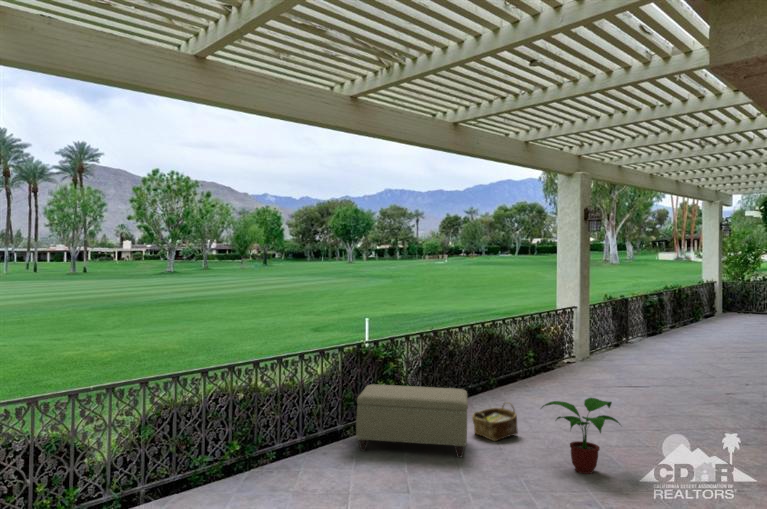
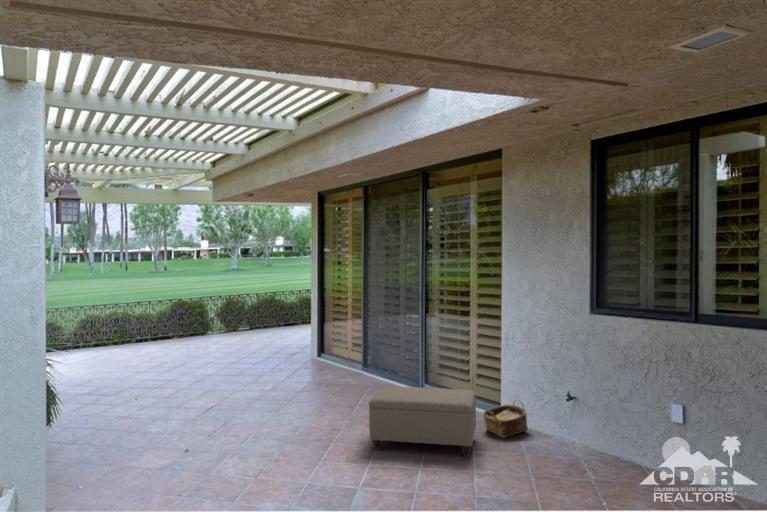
potted plant: present [542,398,620,474] -> none [542,399,622,474]

